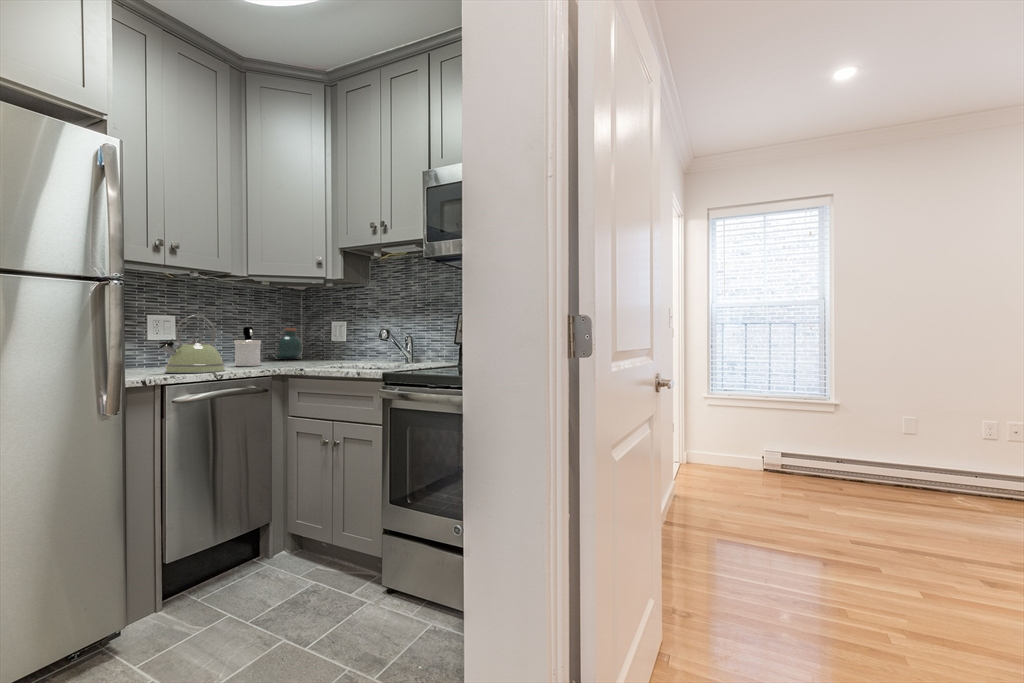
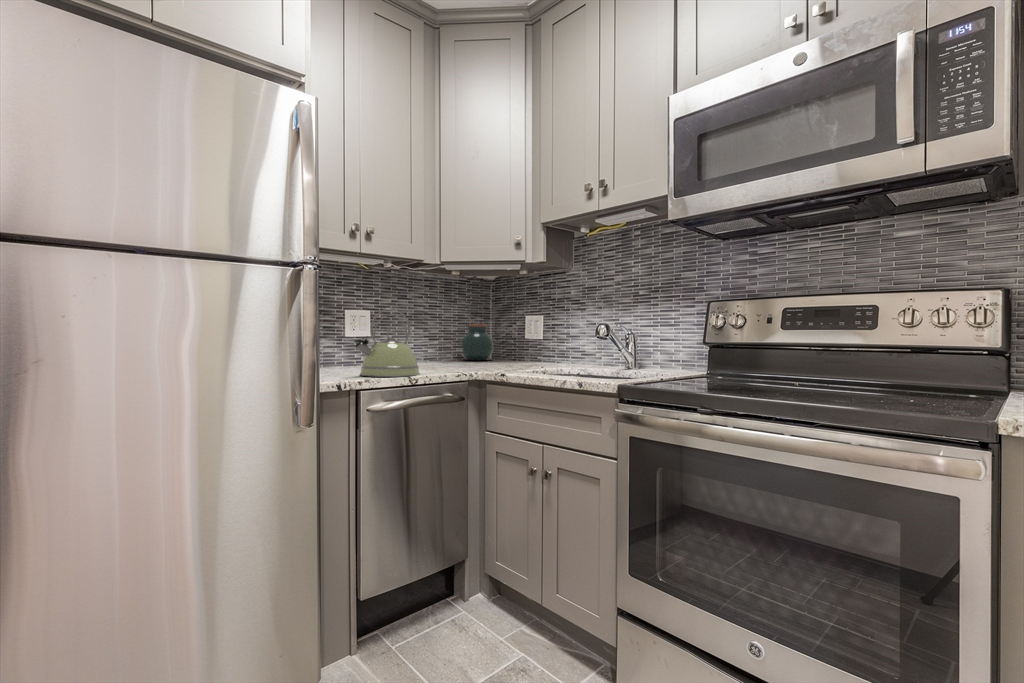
soap dispenser: present [234,327,261,366] -> none [427,323,455,368]

